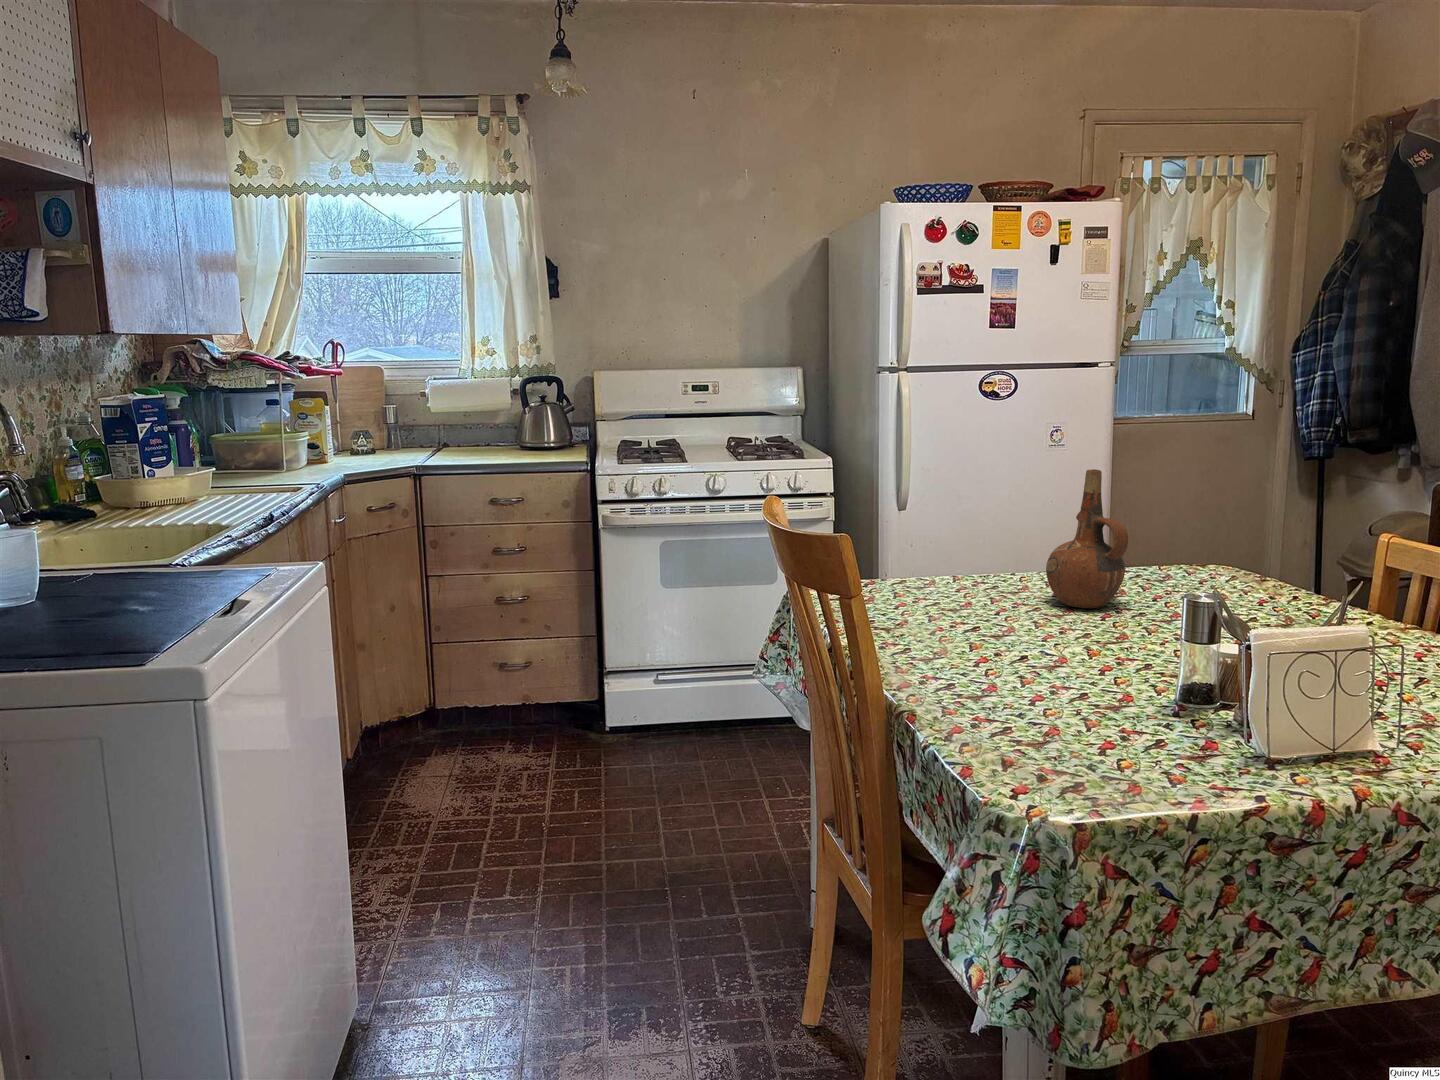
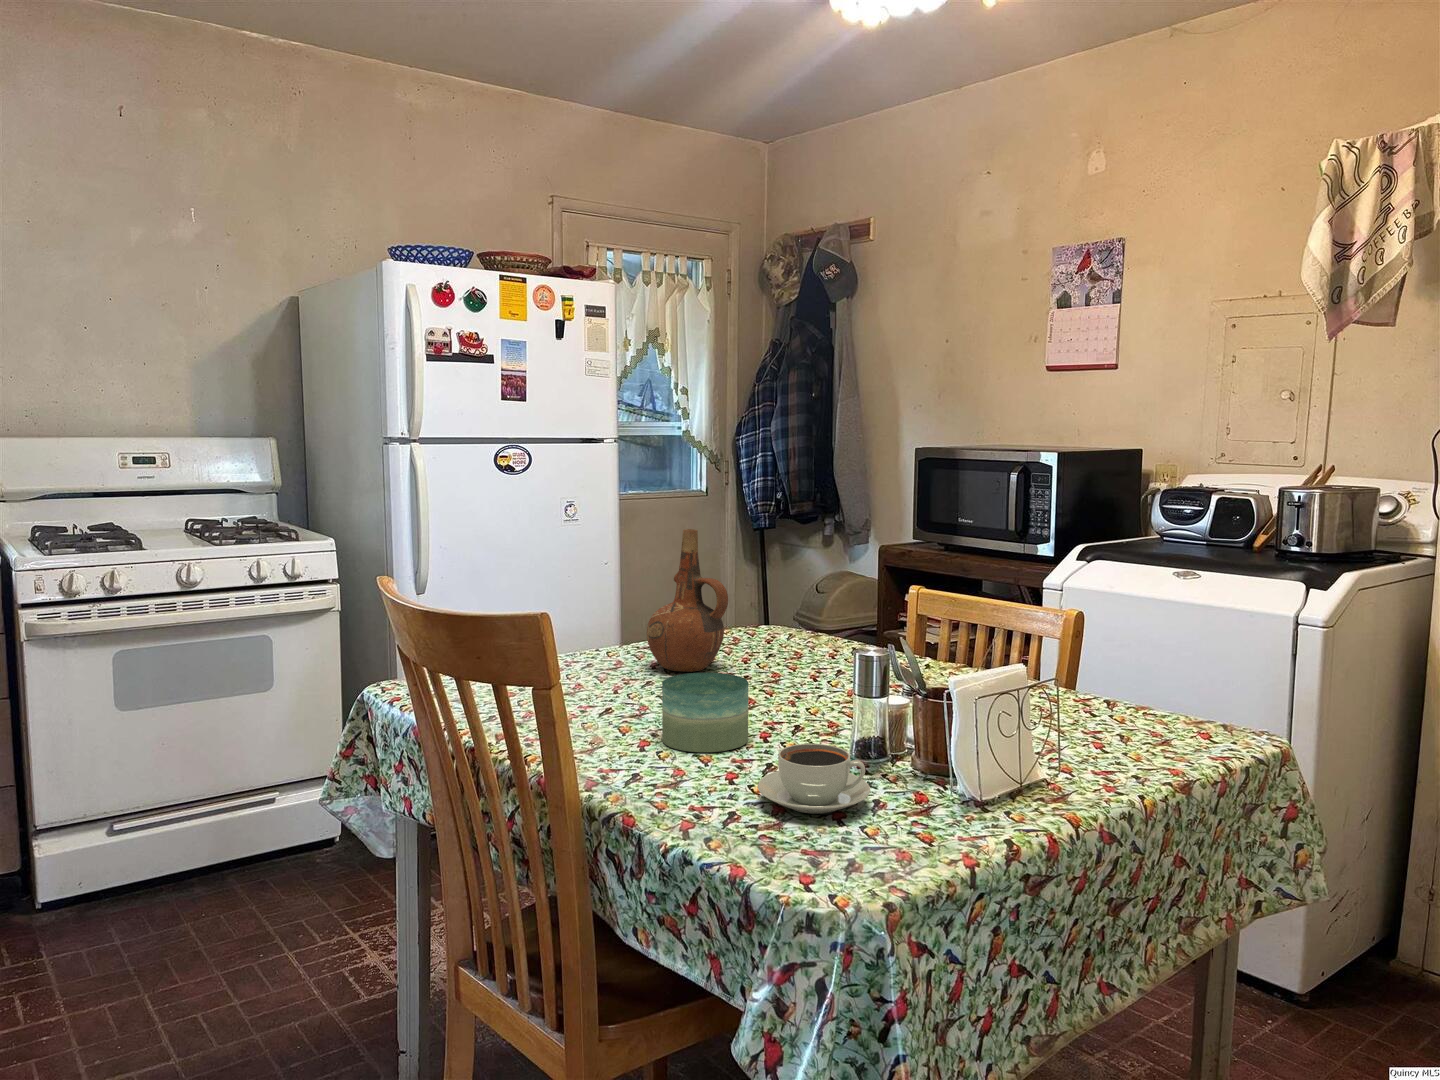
candle: none [1003,608,1088,682] -> present [662,673,748,752]
coffee cup: none [1042,683,1152,747] -> present [758,744,870,814]

